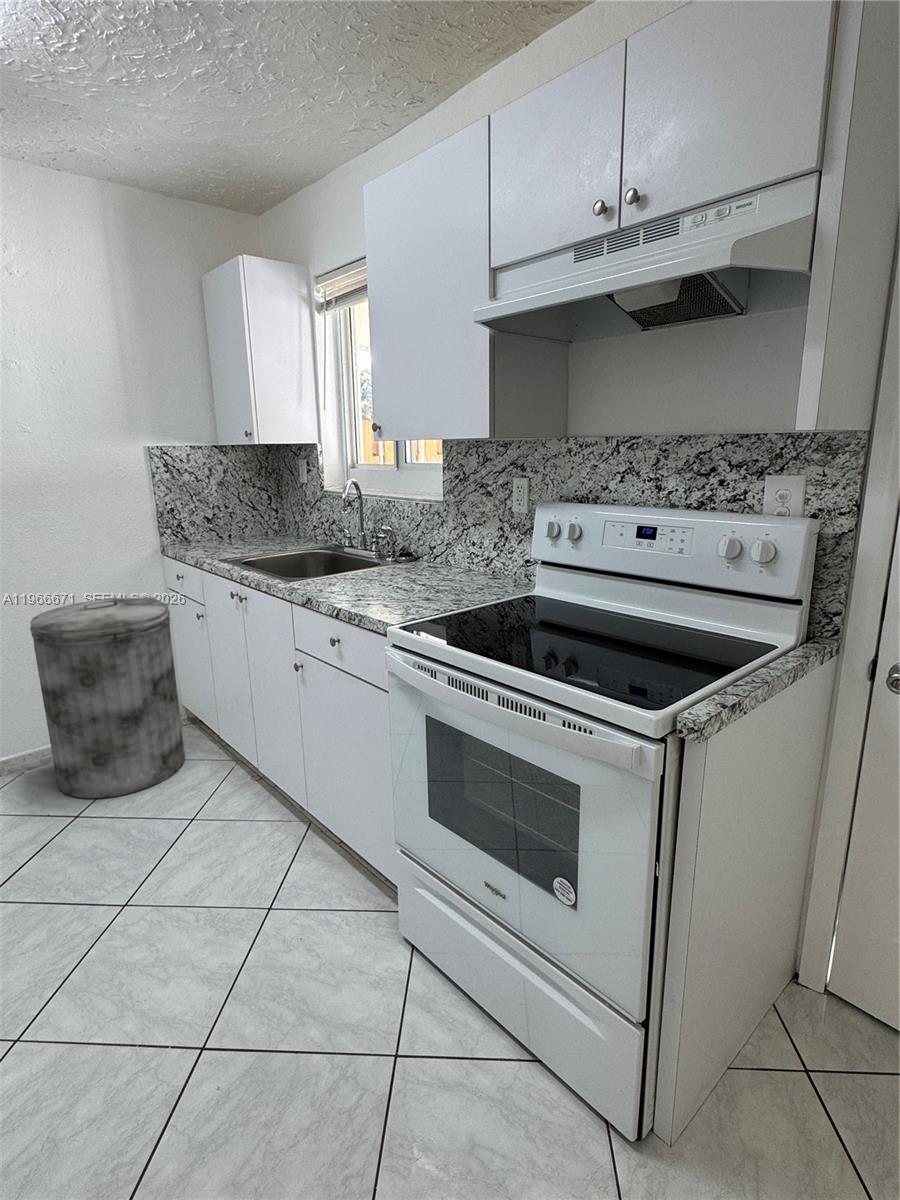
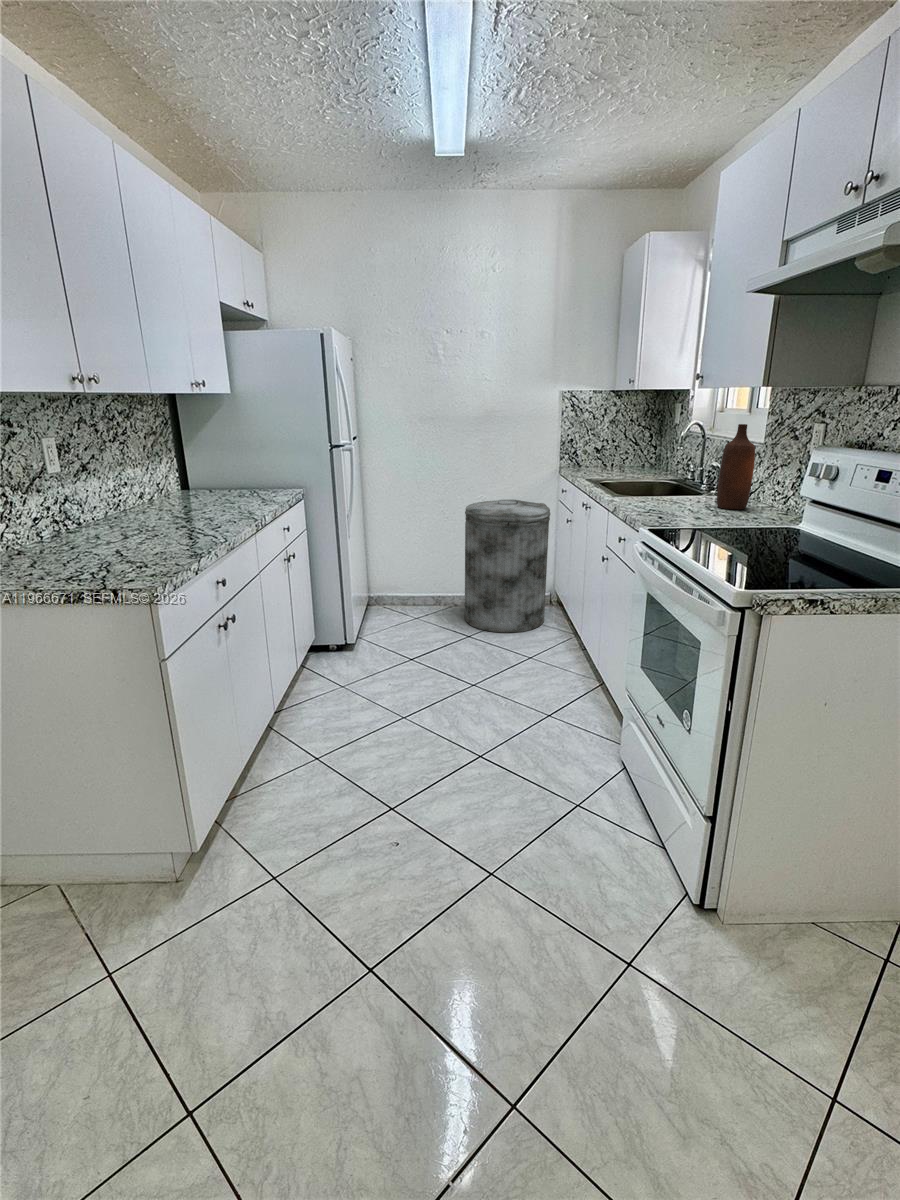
bottle: none [419,482,455,581] -> present [717,424,755,510]

